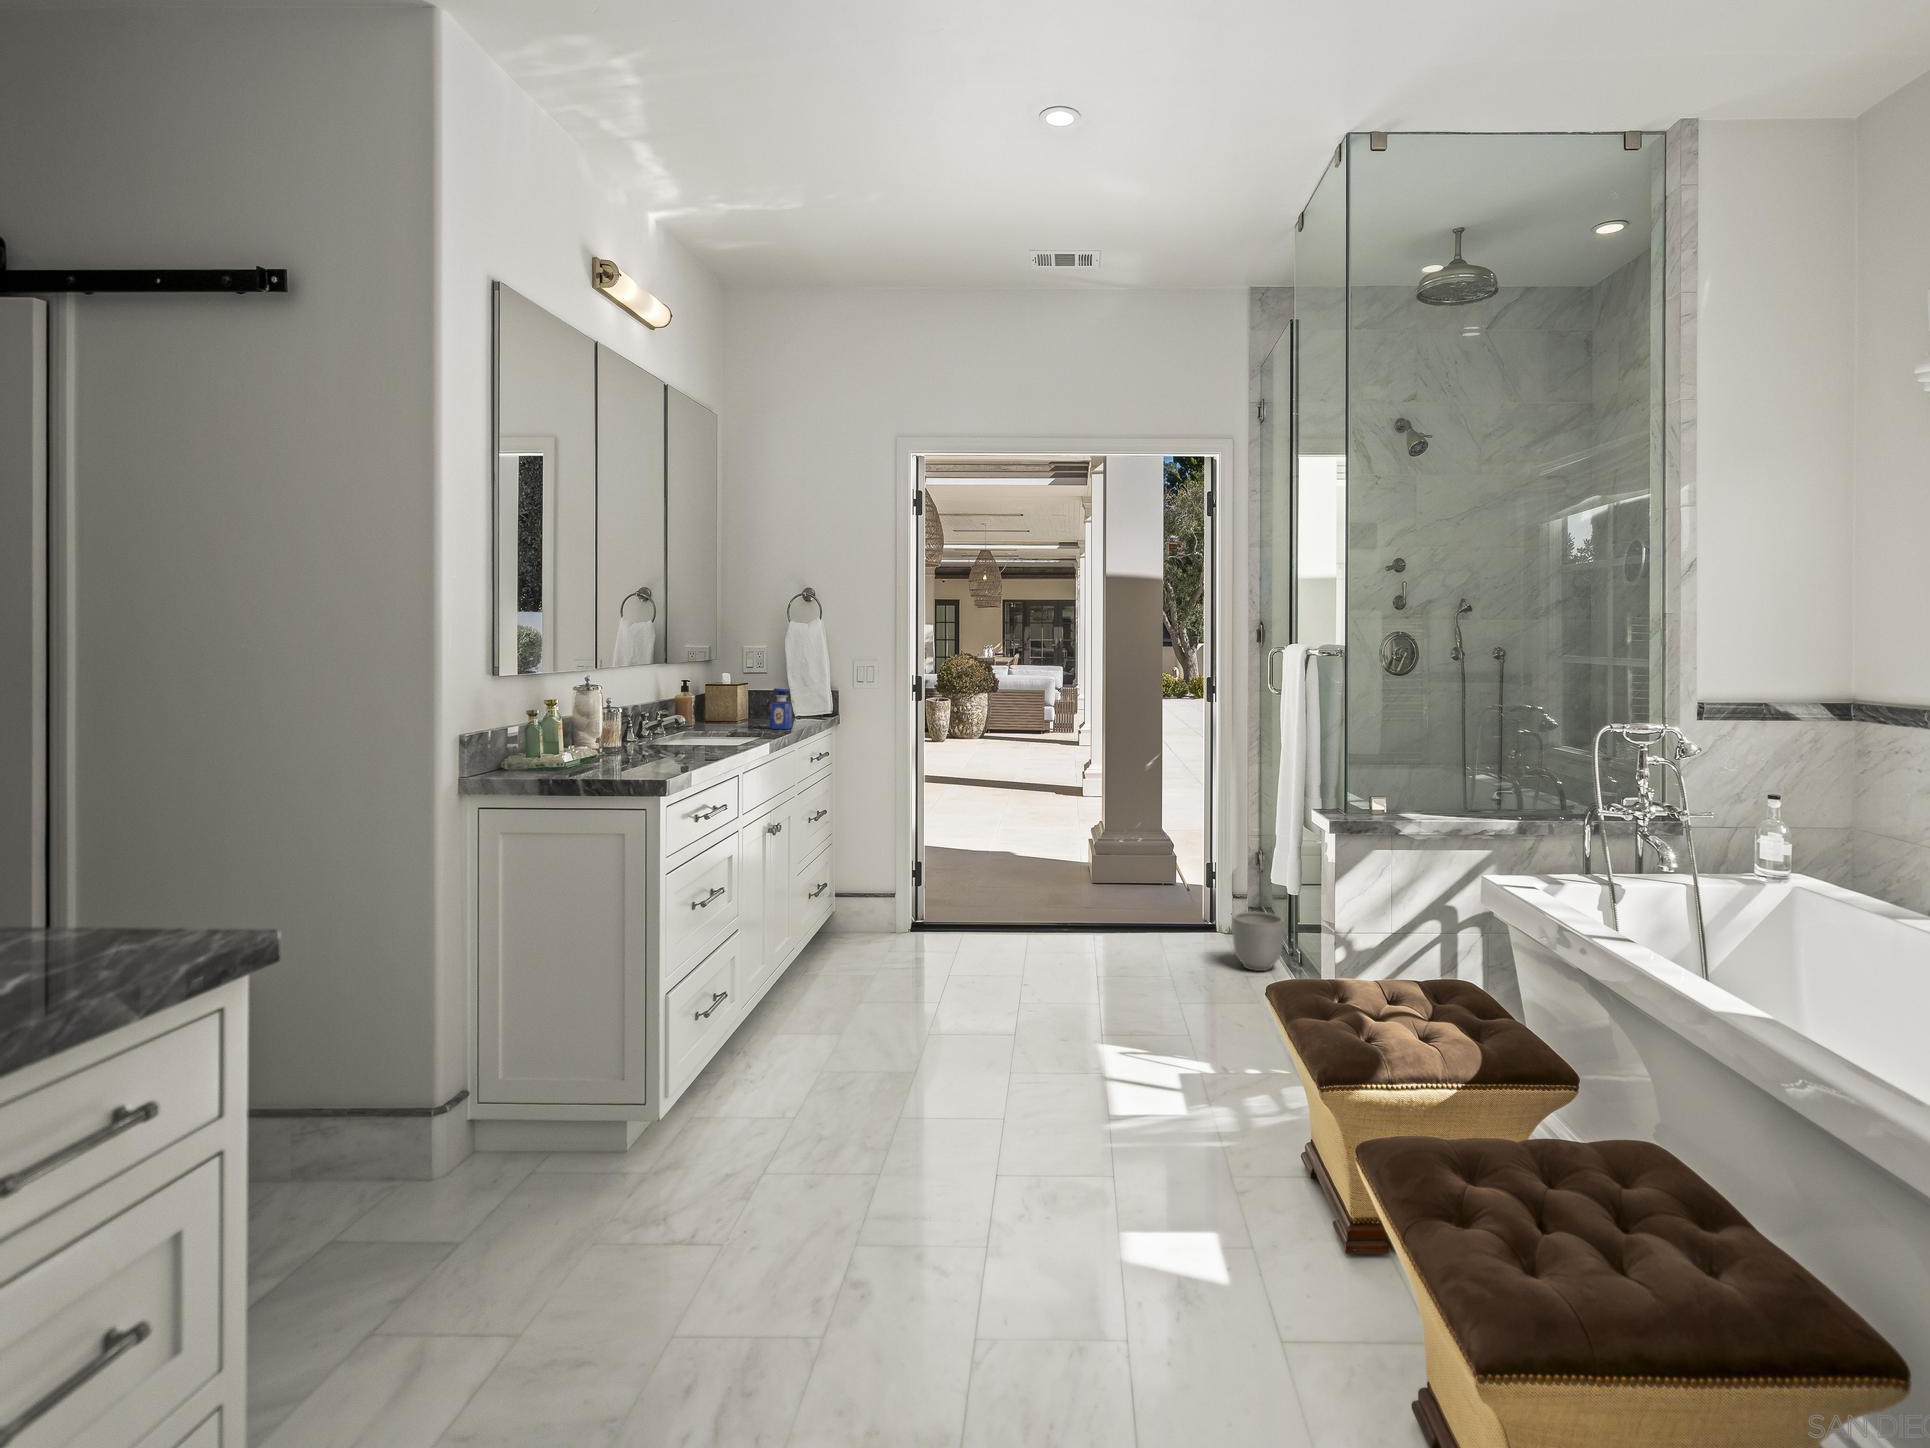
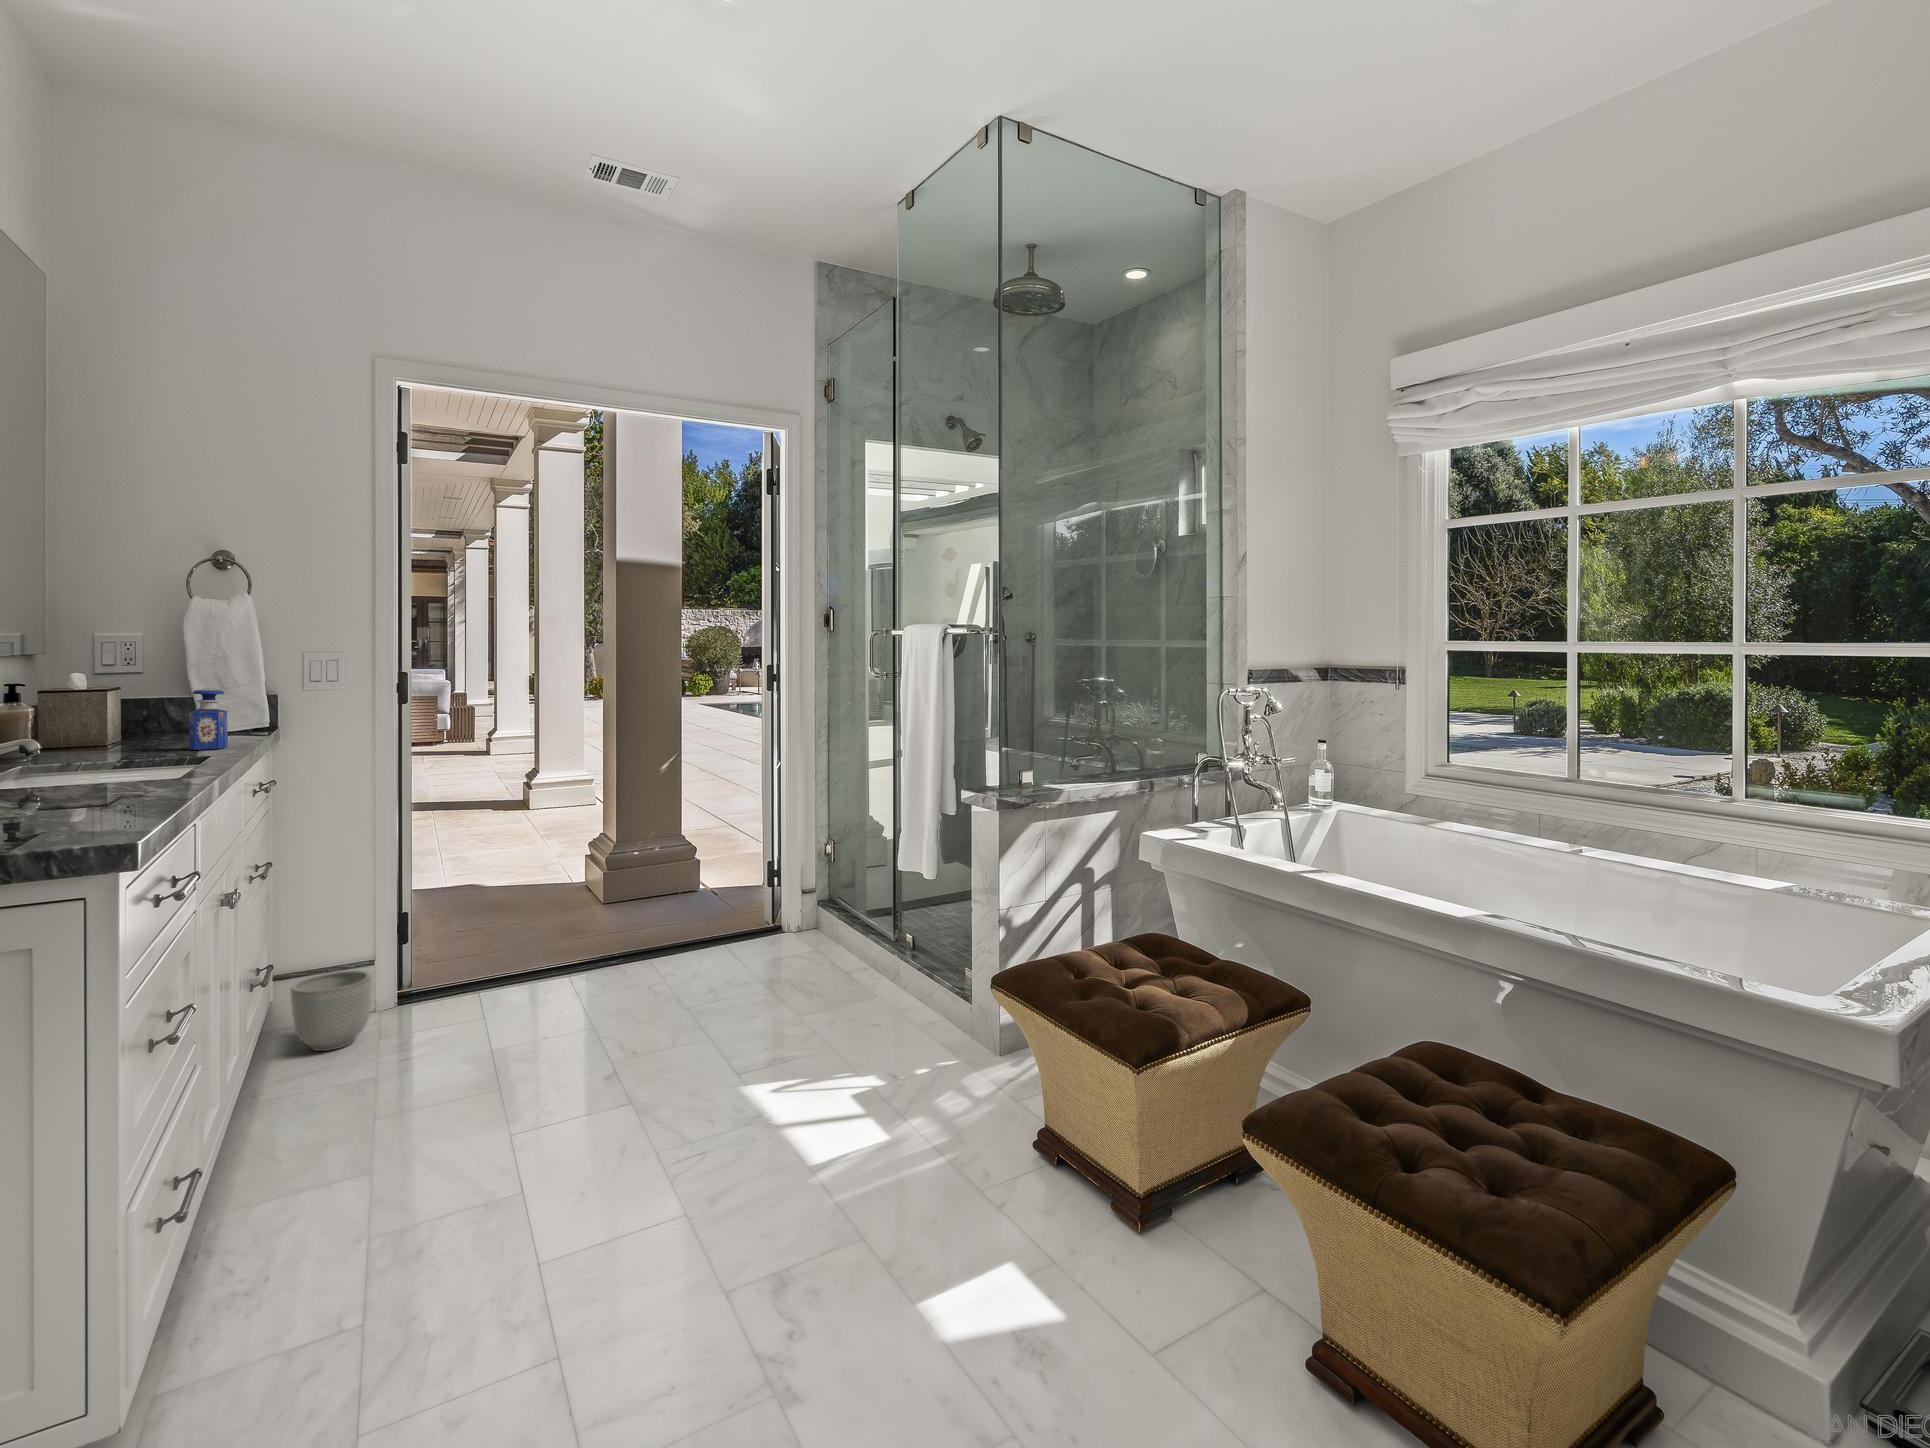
planter: present [1232,912,1285,971] -> present [291,970,372,1051]

